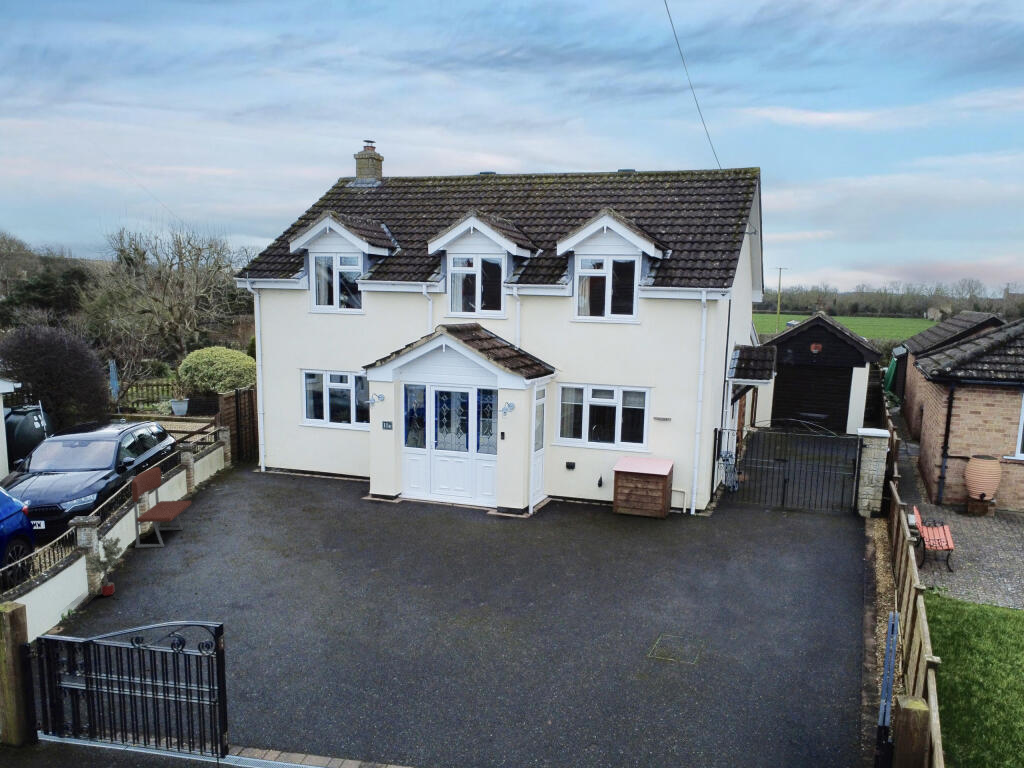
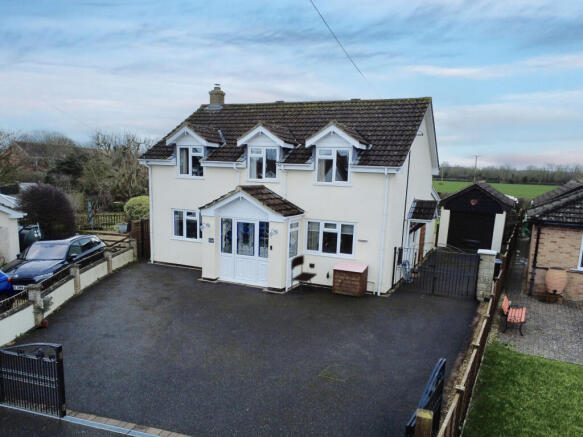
bench: present [132,467,191,548] -> present [291,255,317,294]

